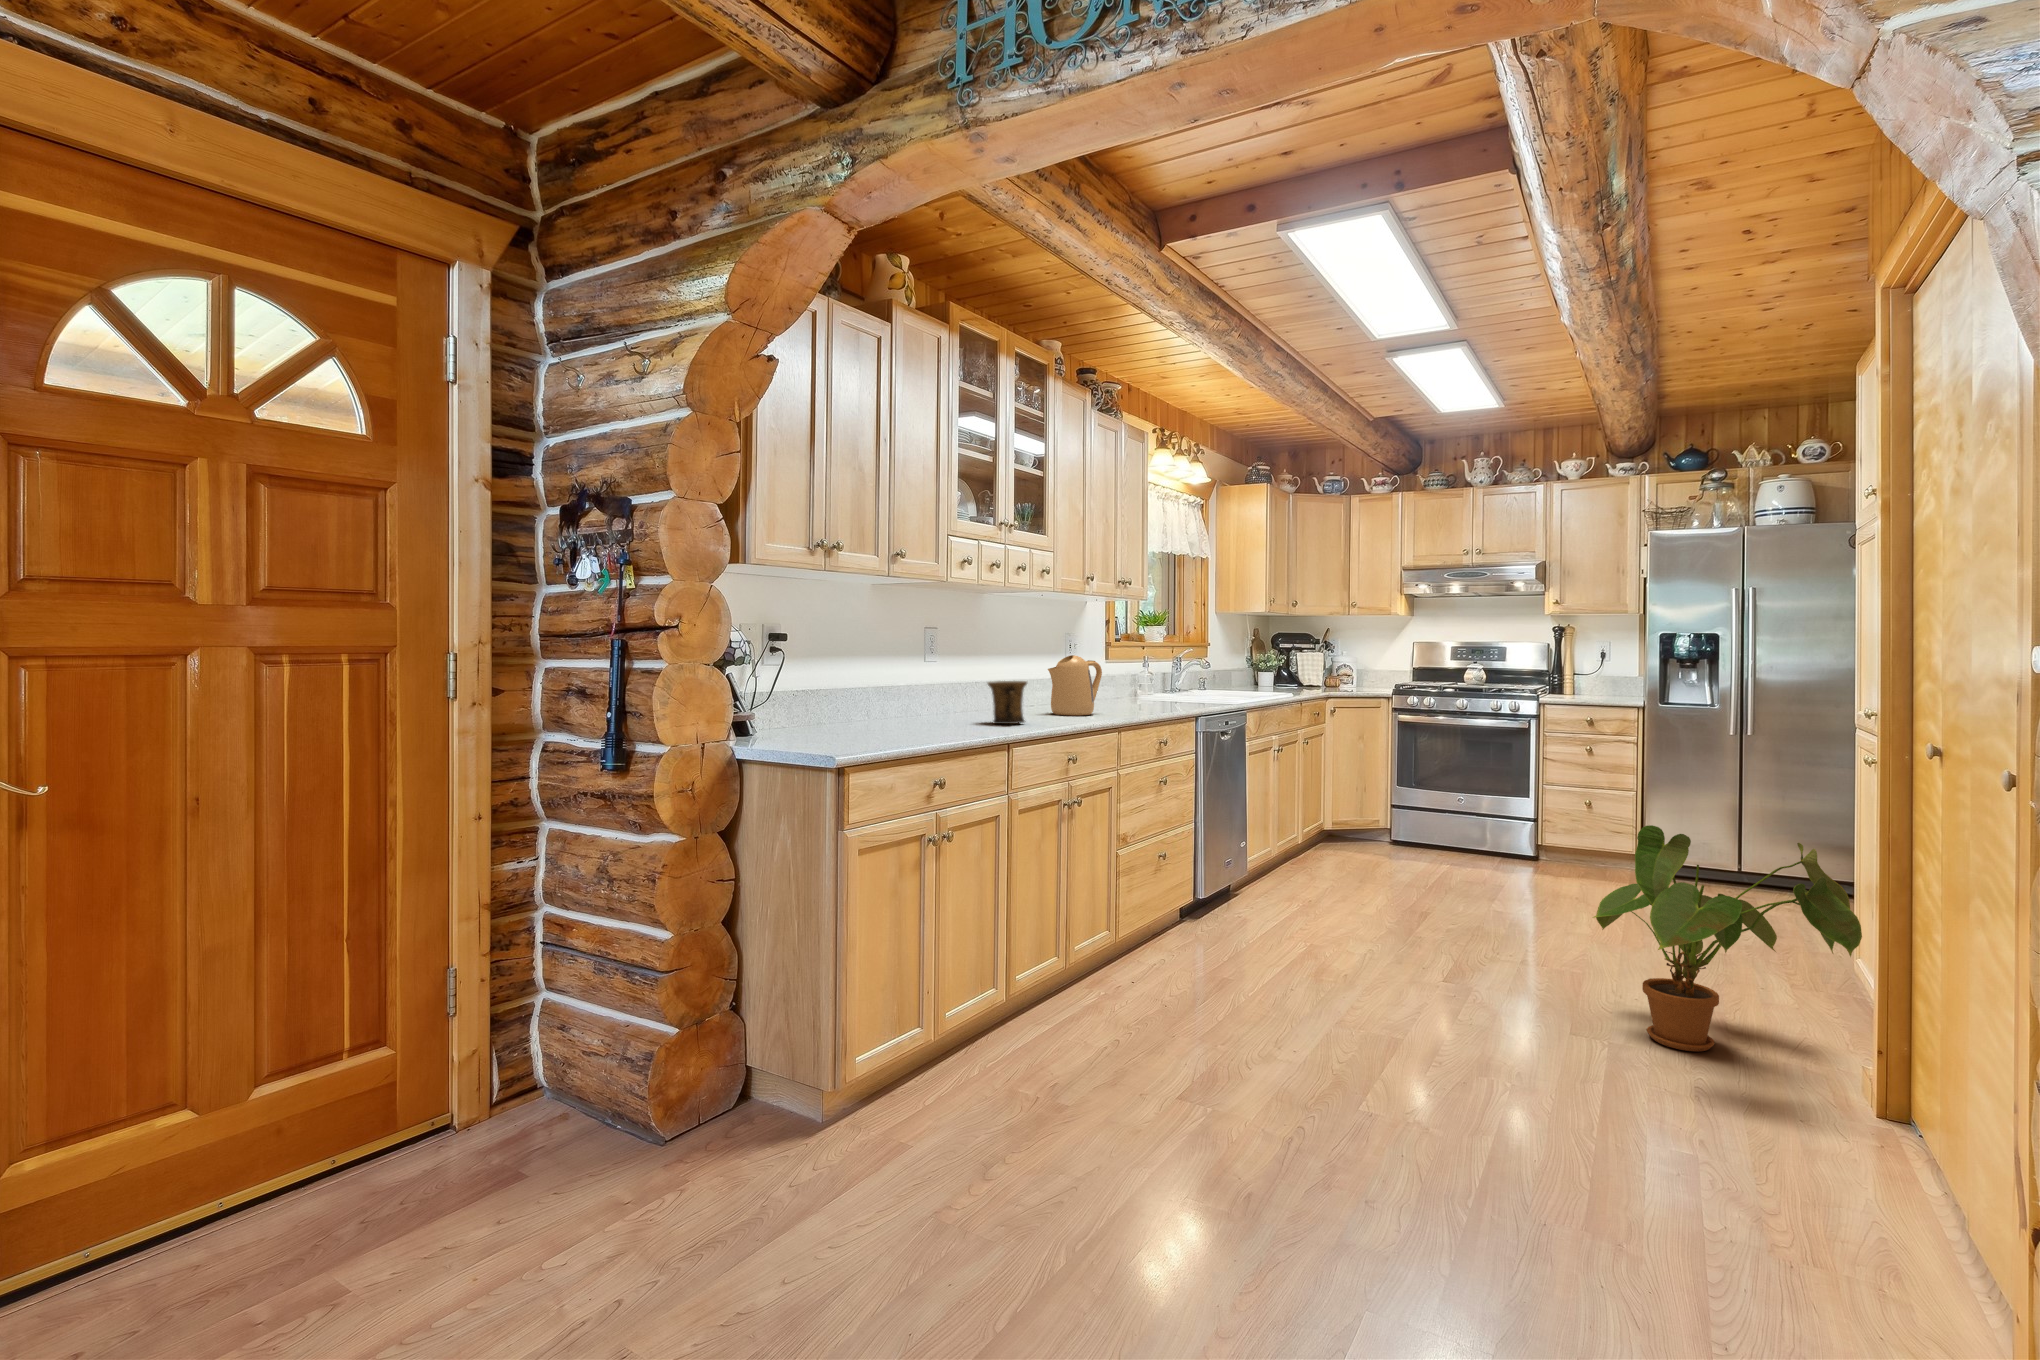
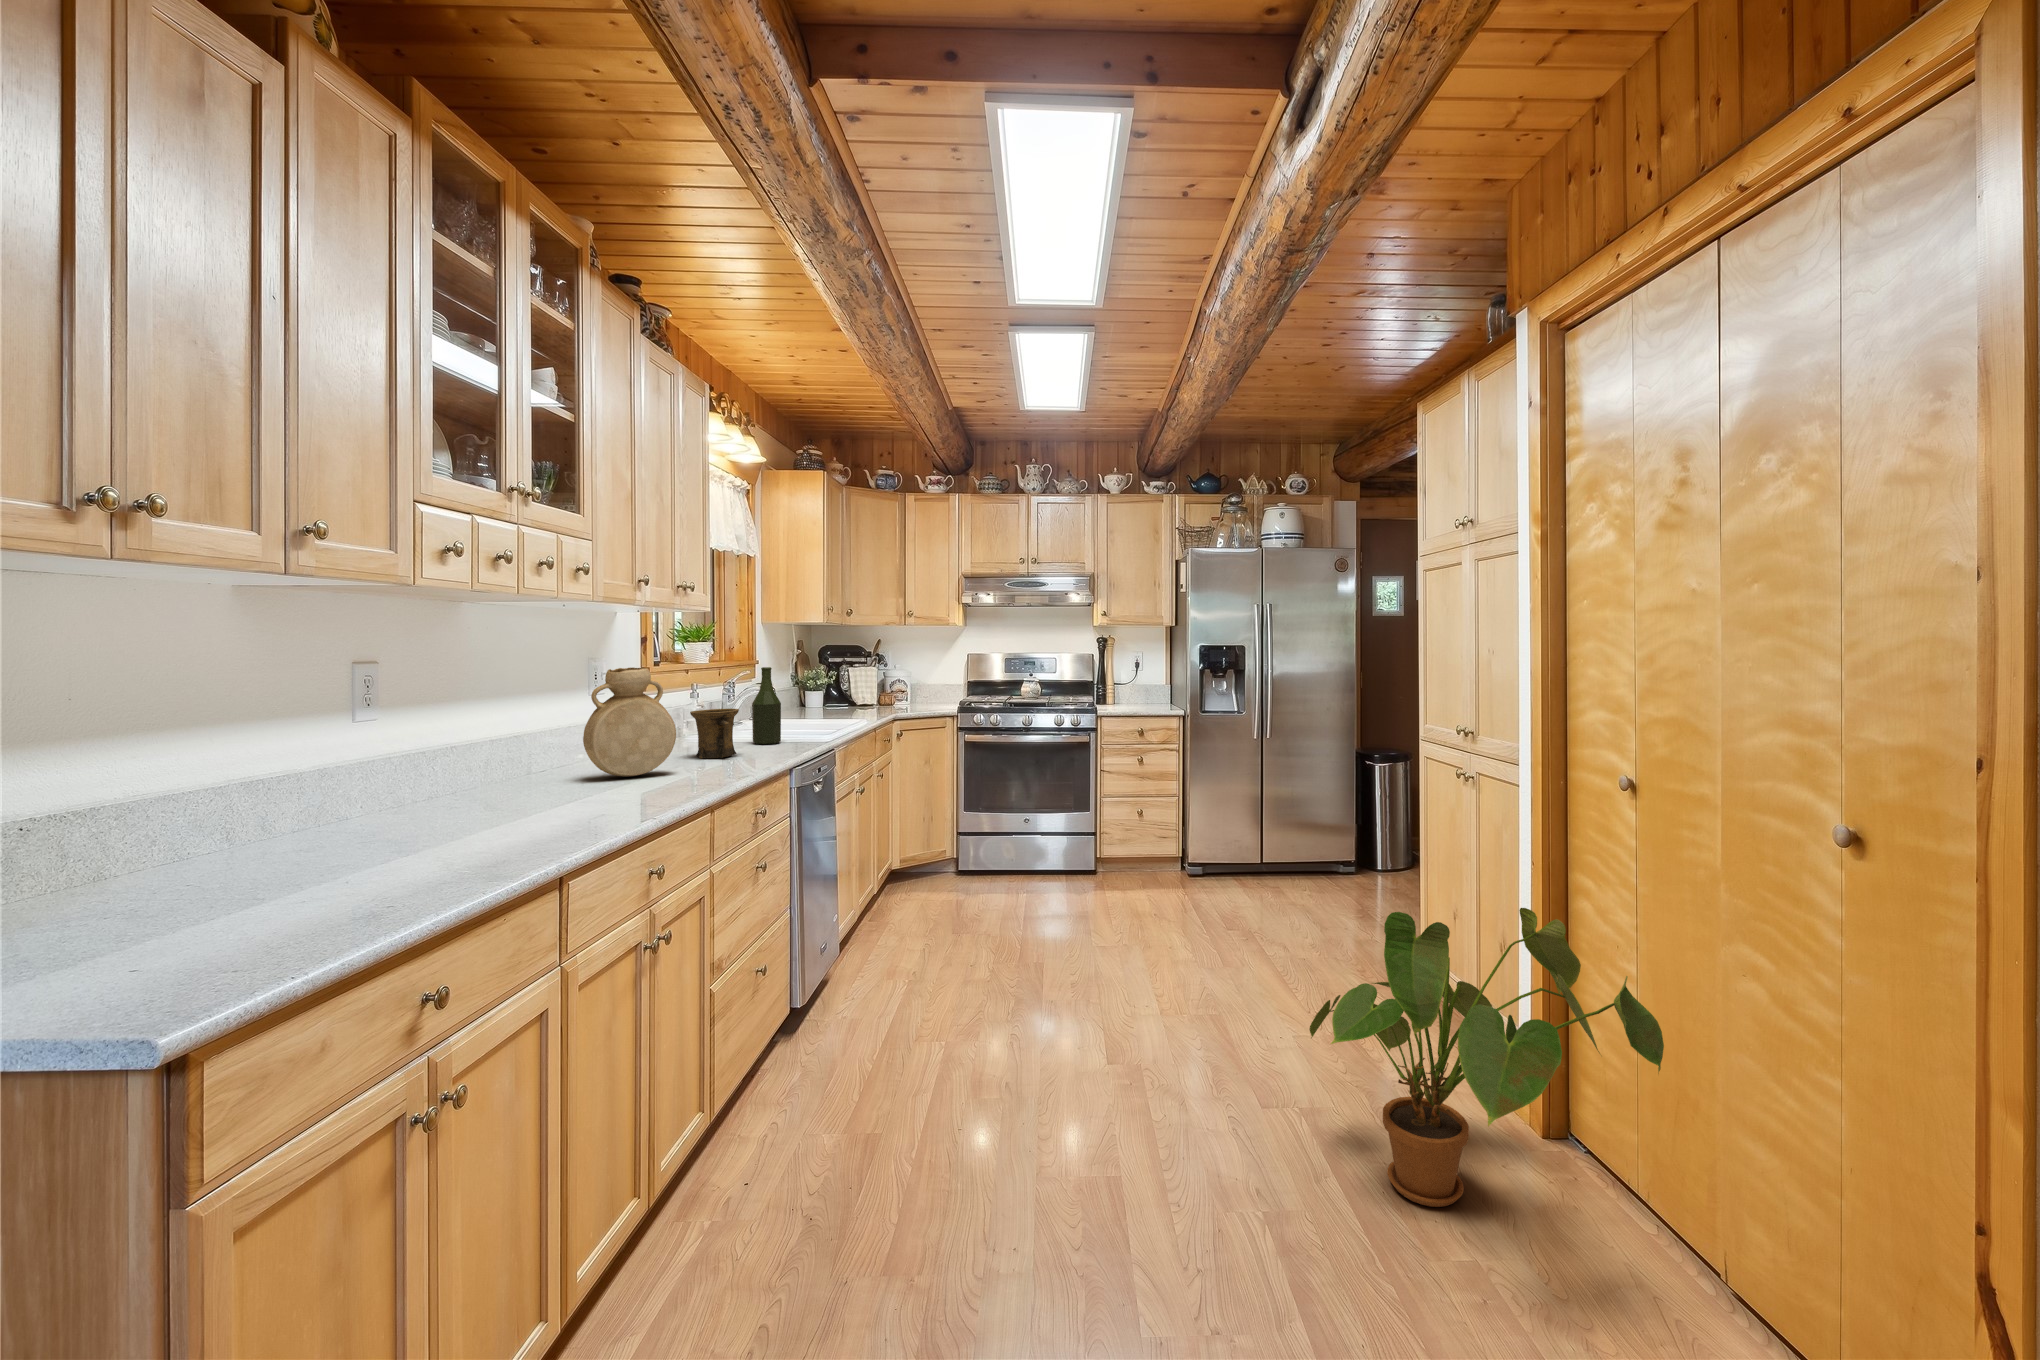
vase: none [1104,641,1154,707] -> present [583,667,676,777]
bottle: none [1206,645,1225,701] -> present [752,667,781,745]
kettle: present [1048,655,1102,716] -> none [443,705,573,827]
mug: present [988,681,1027,724] -> present [690,708,739,758]

